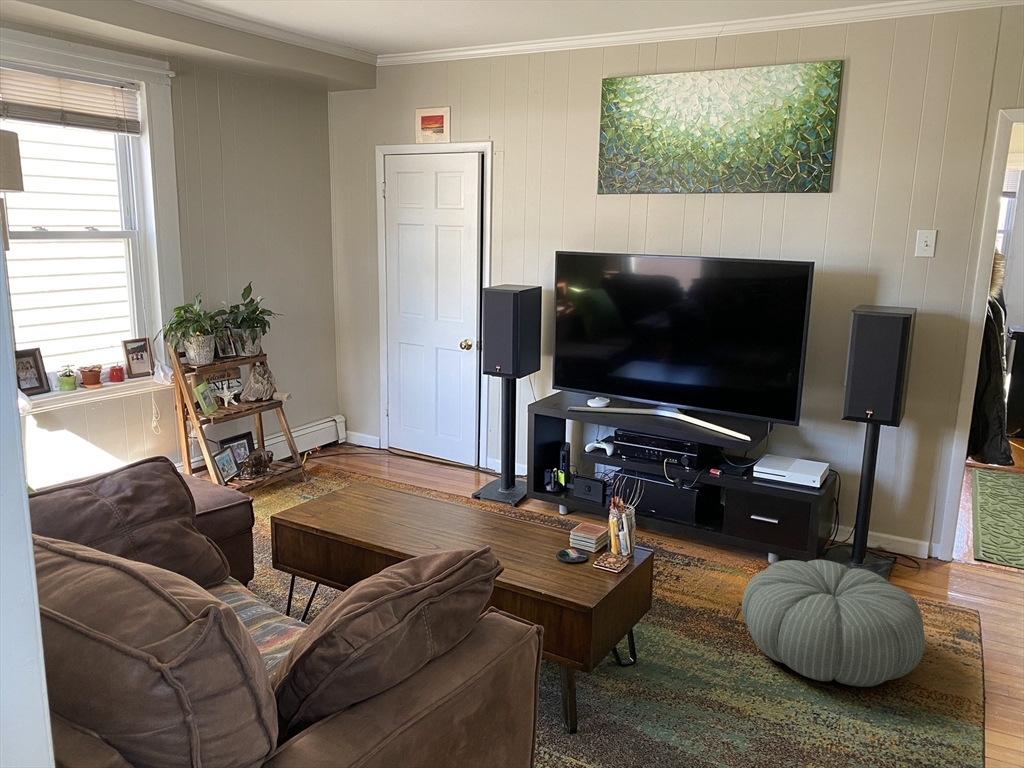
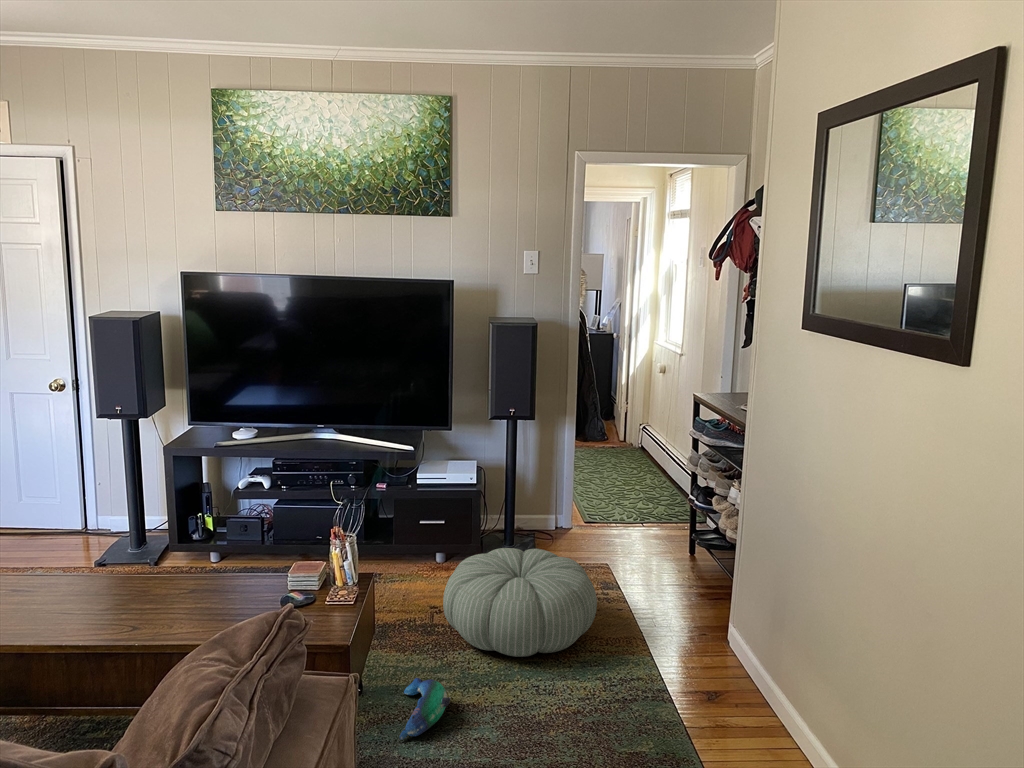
plush toy: none [649,664,710,718] -> present [399,678,451,740]

